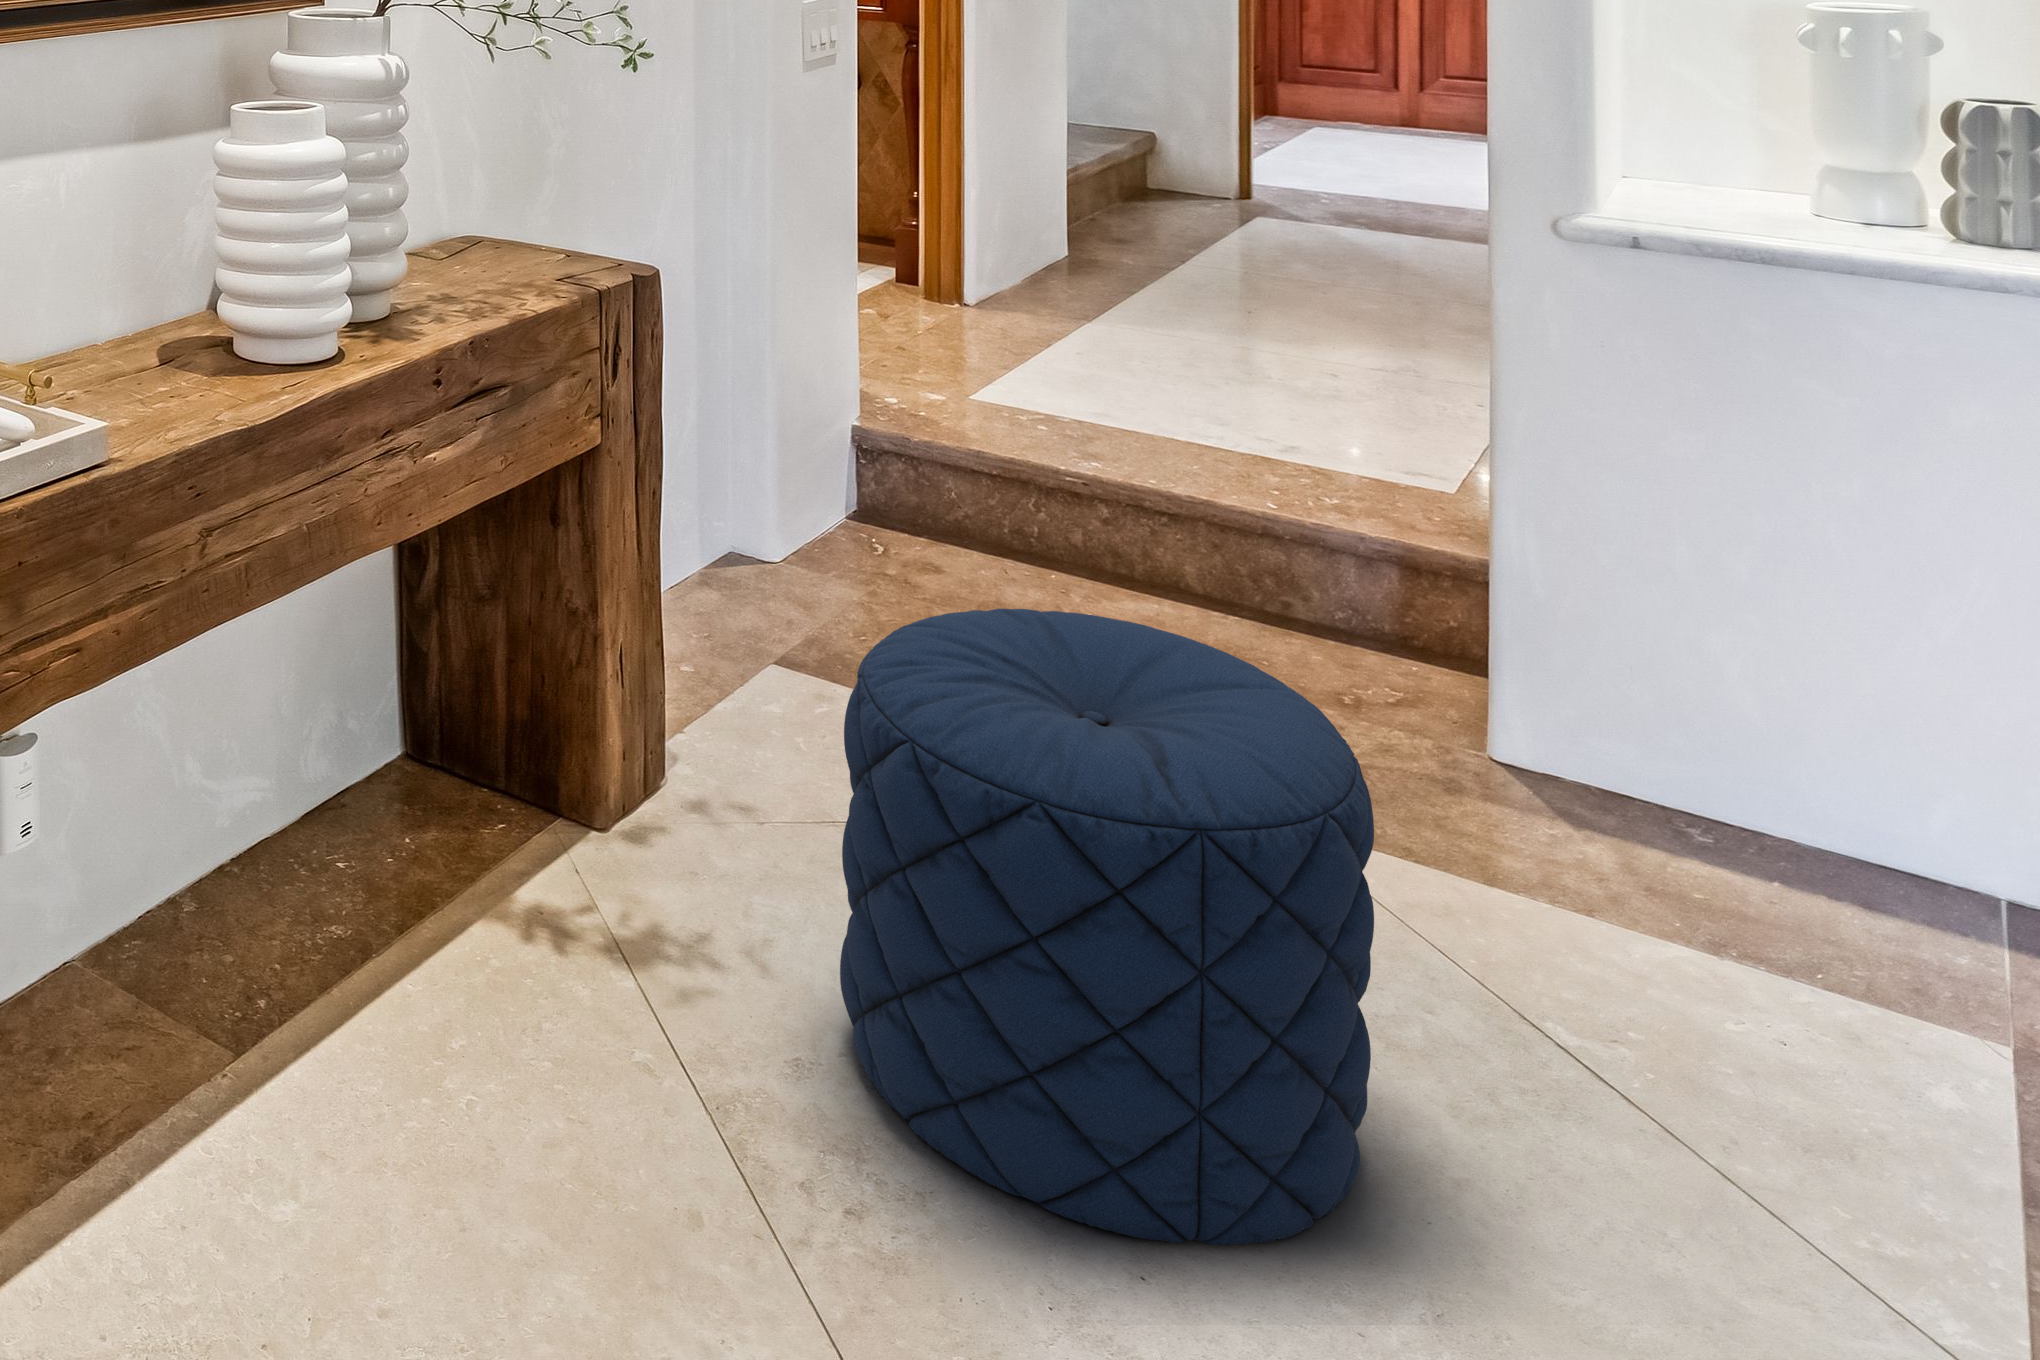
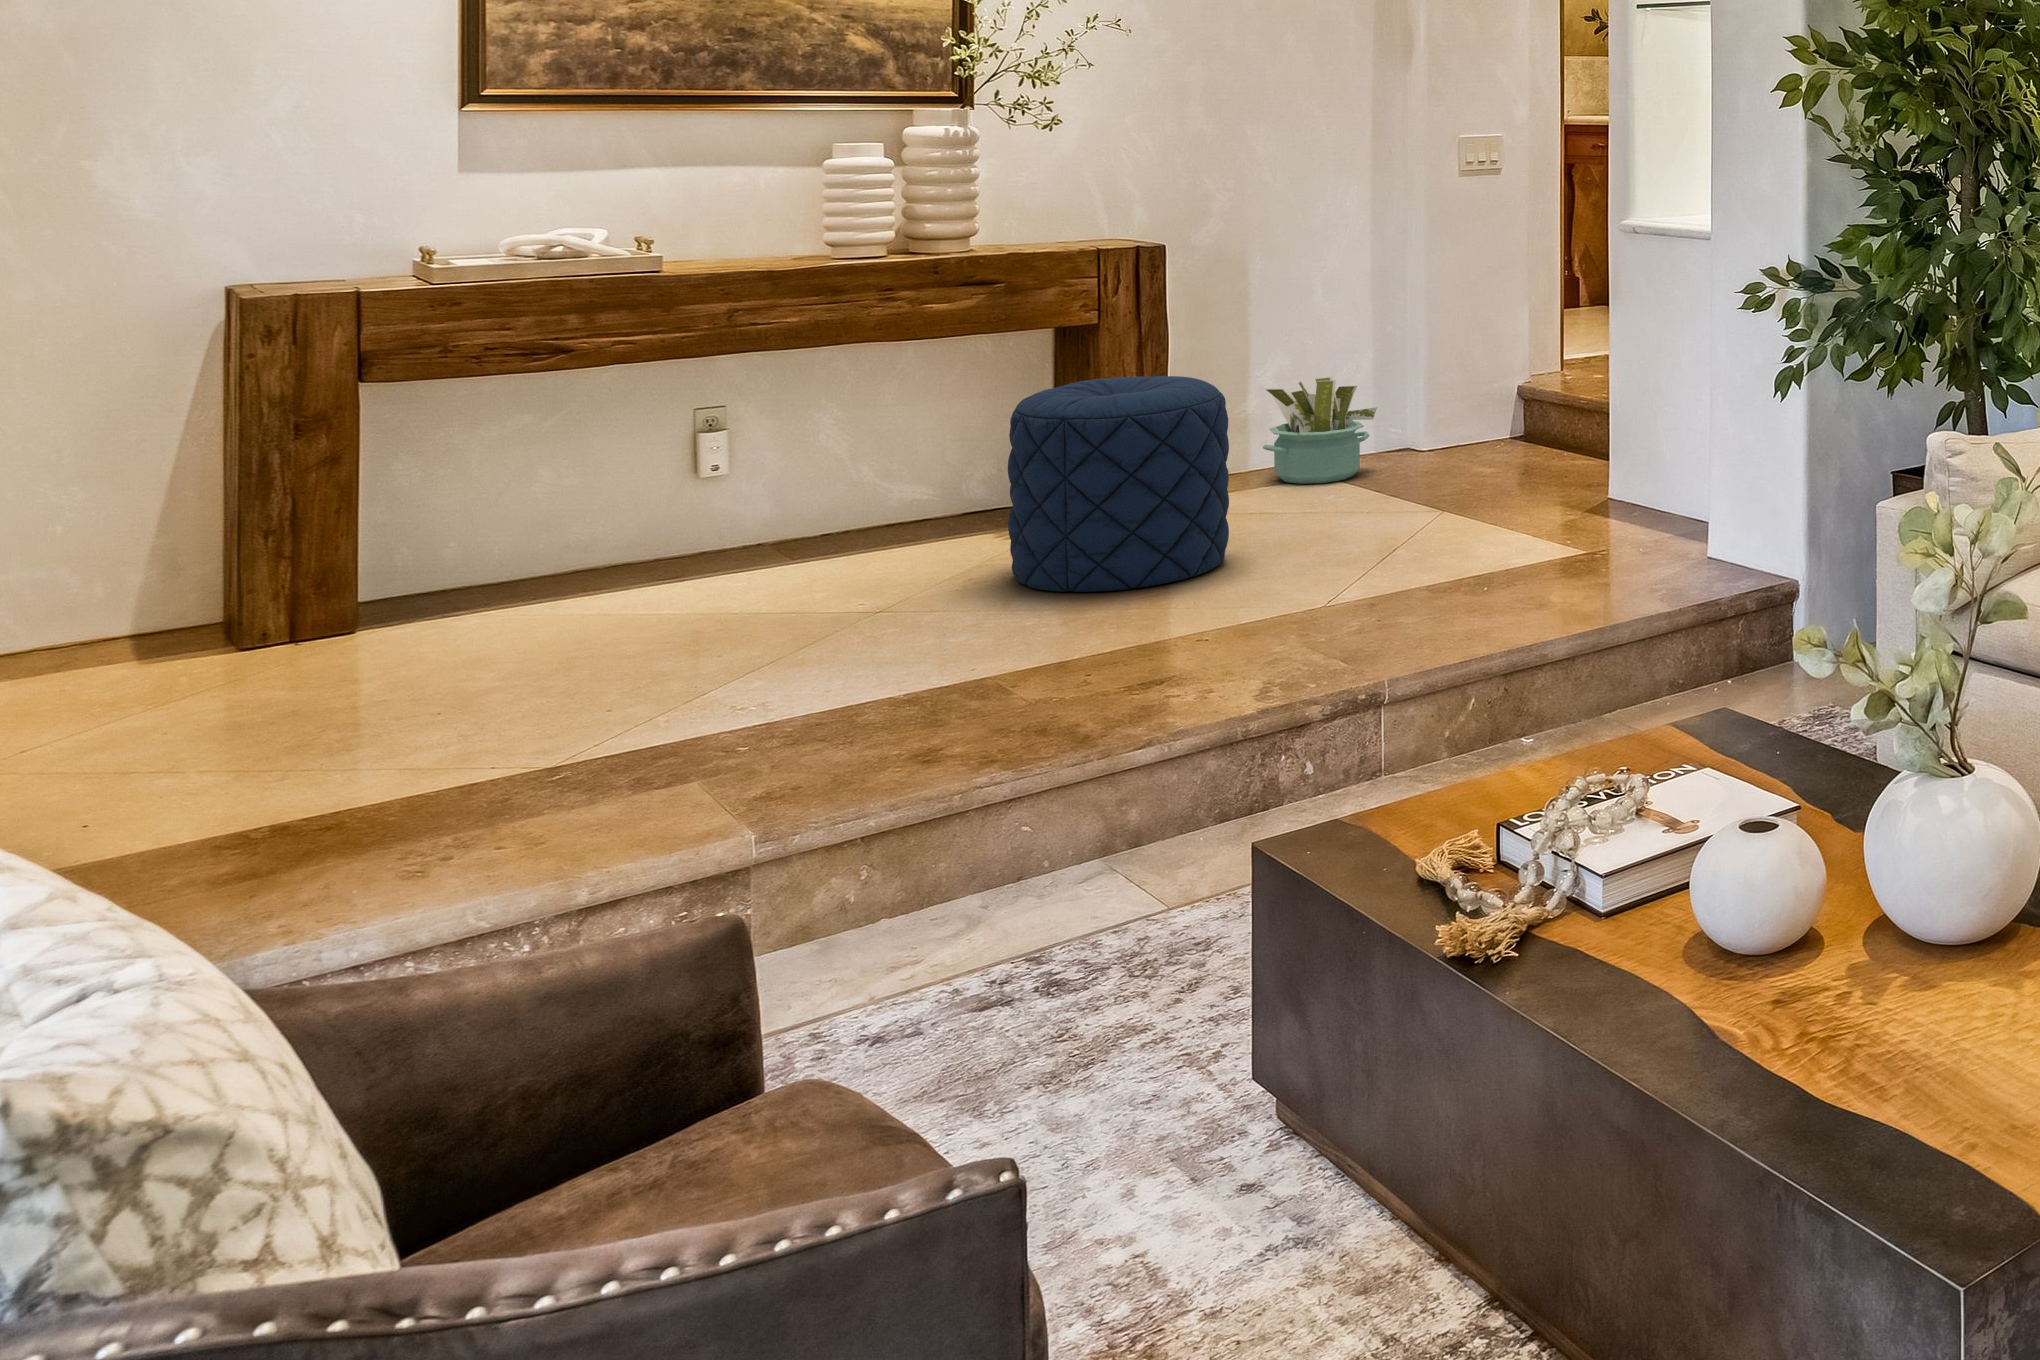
decorative plant: none [644,446,835,661] -> present [1263,377,1377,484]

